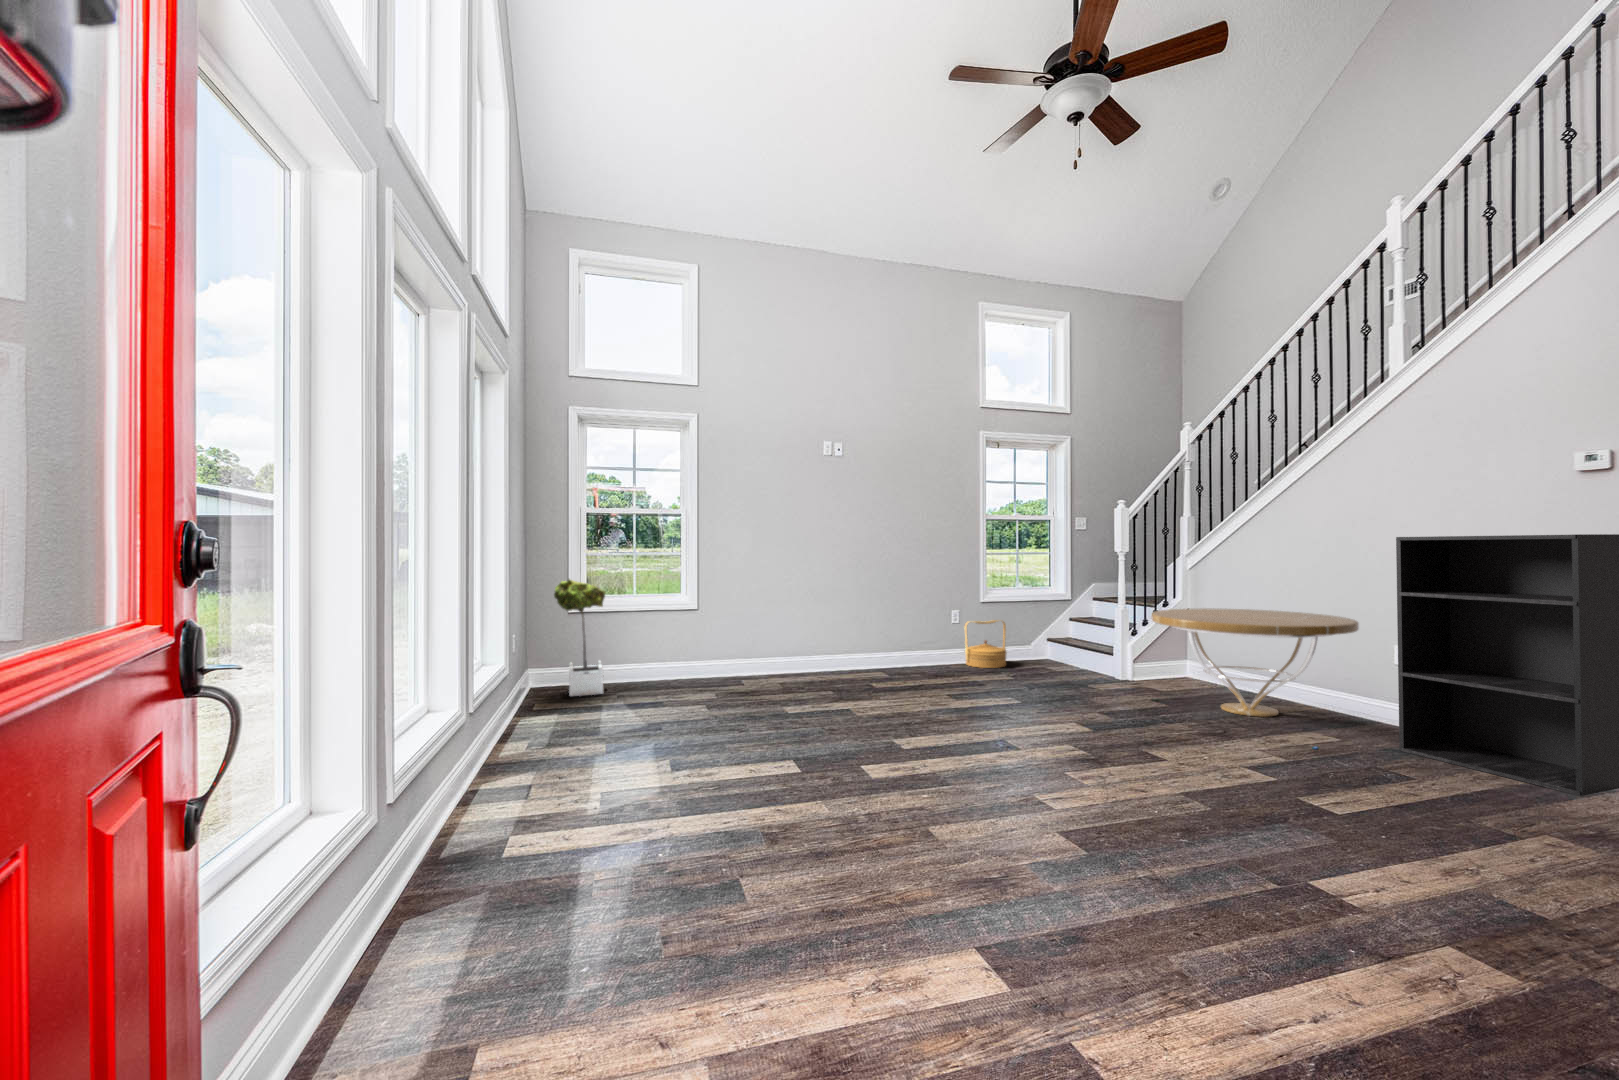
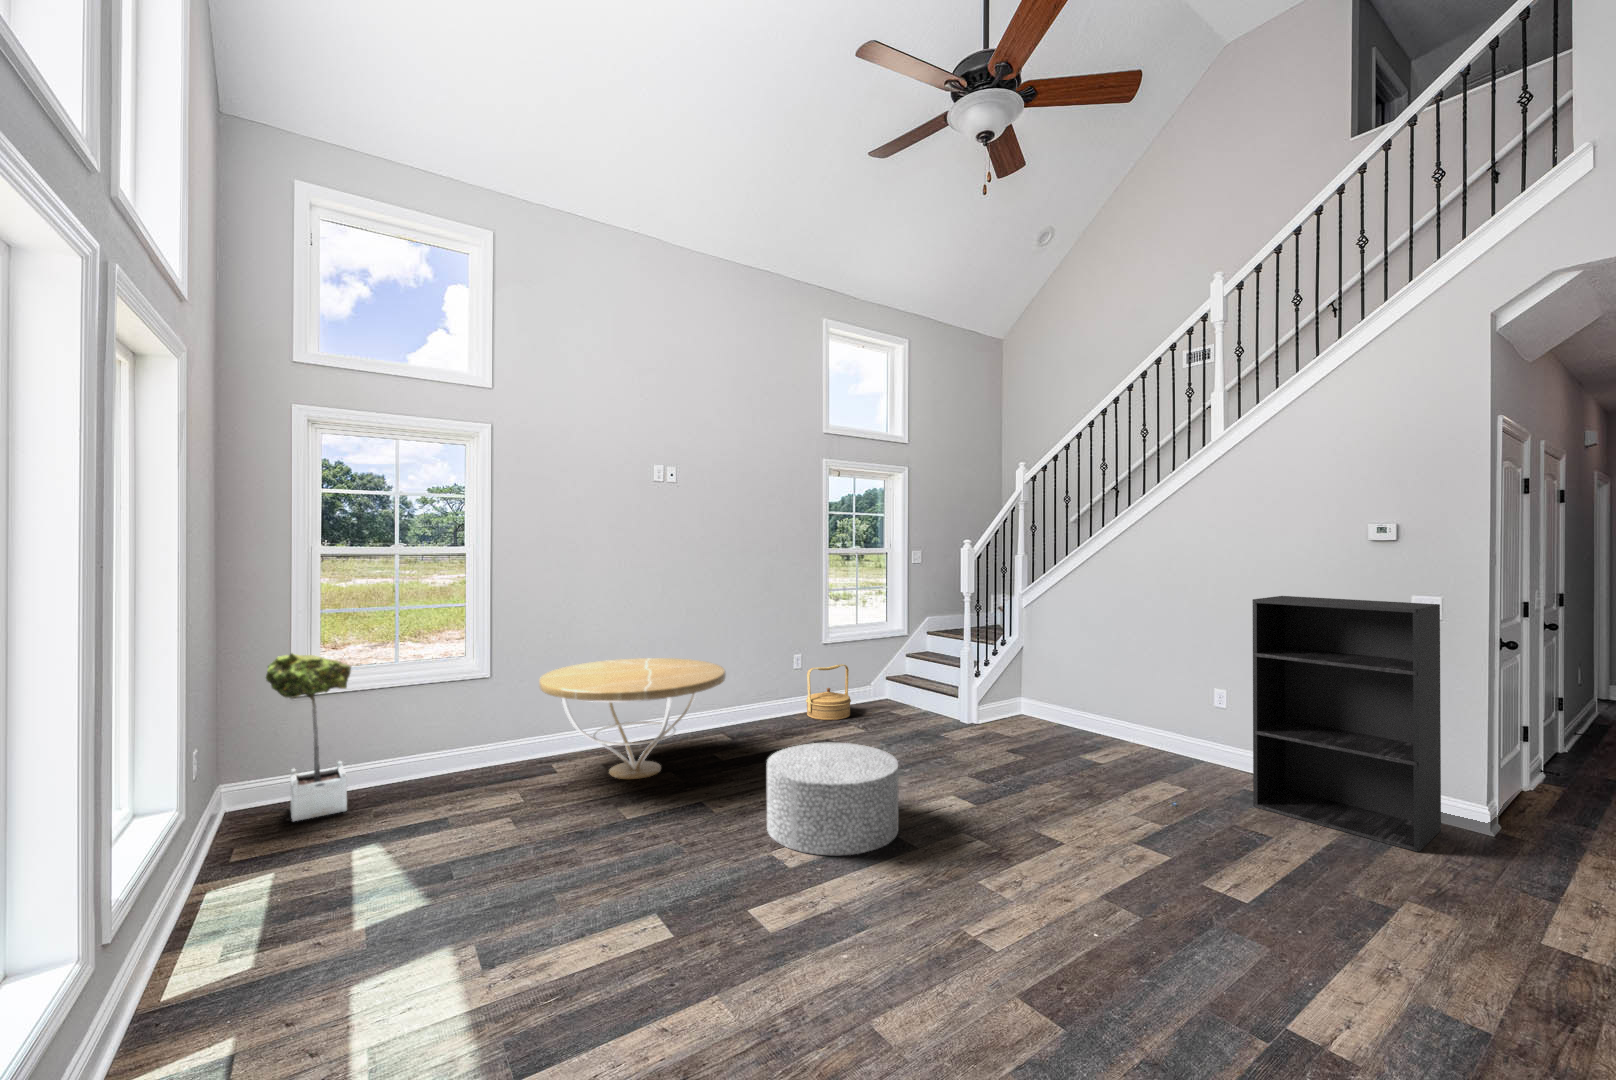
coffee table: present [1151,608,1359,717] -> present [539,658,726,779]
ottoman: none [895,664,1010,745] -> present [767,743,898,855]

